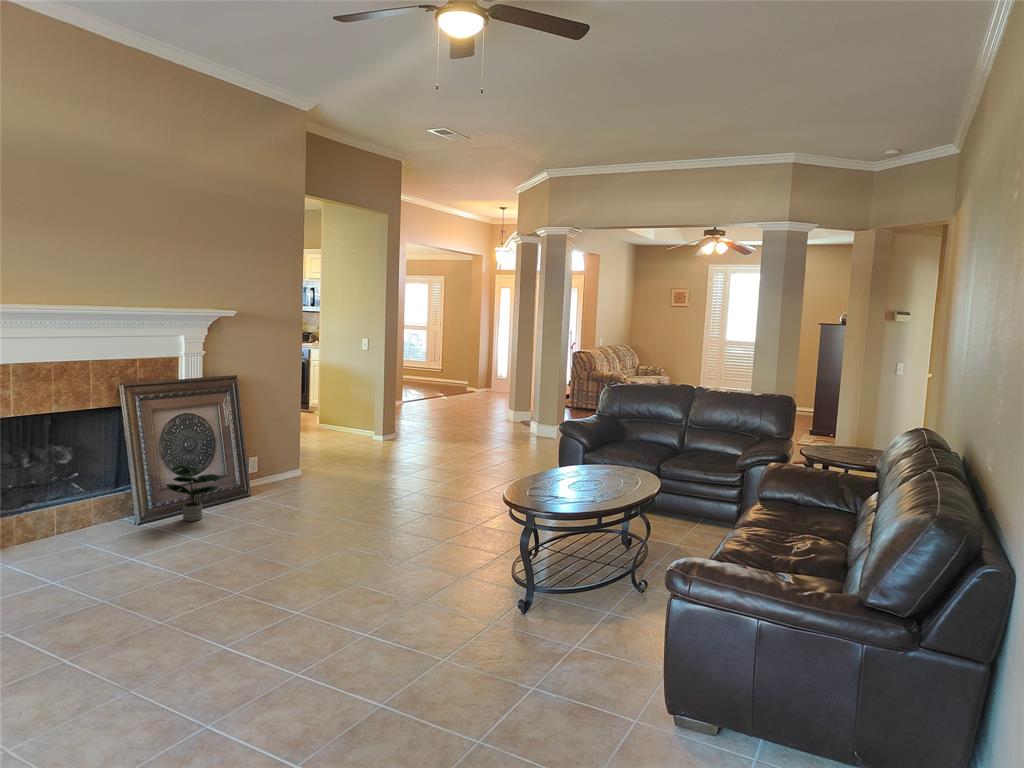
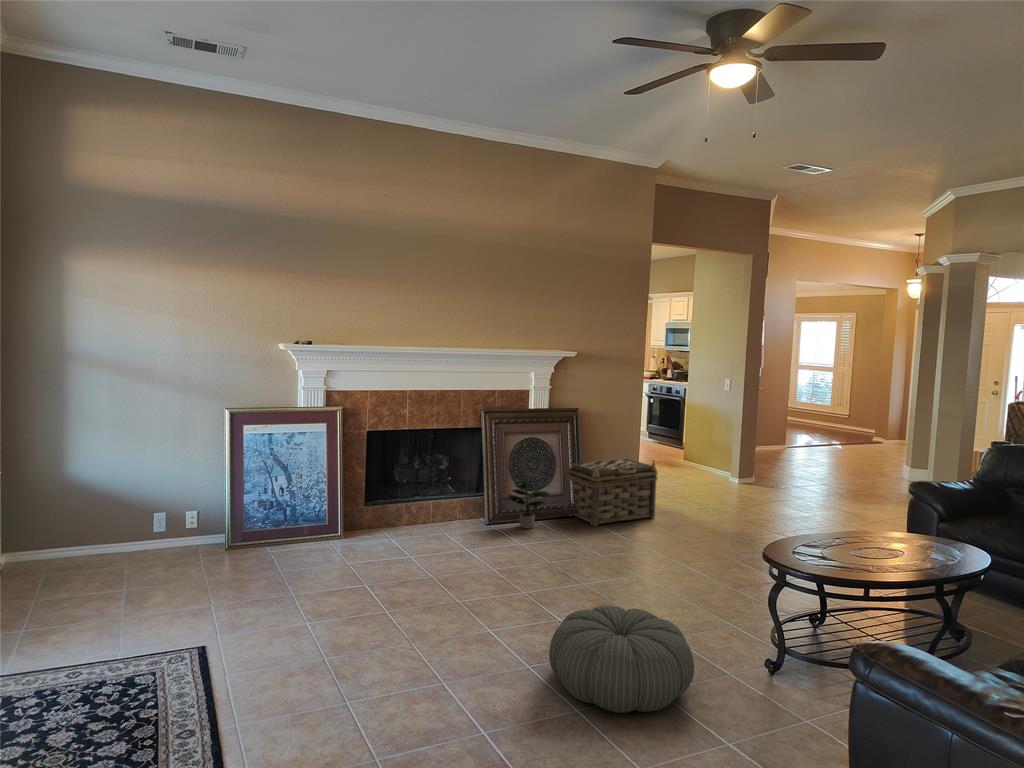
basket: none [229,425,331,505] -> present [567,459,658,526]
pouf: none [337,572,479,675] -> present [549,606,694,713]

